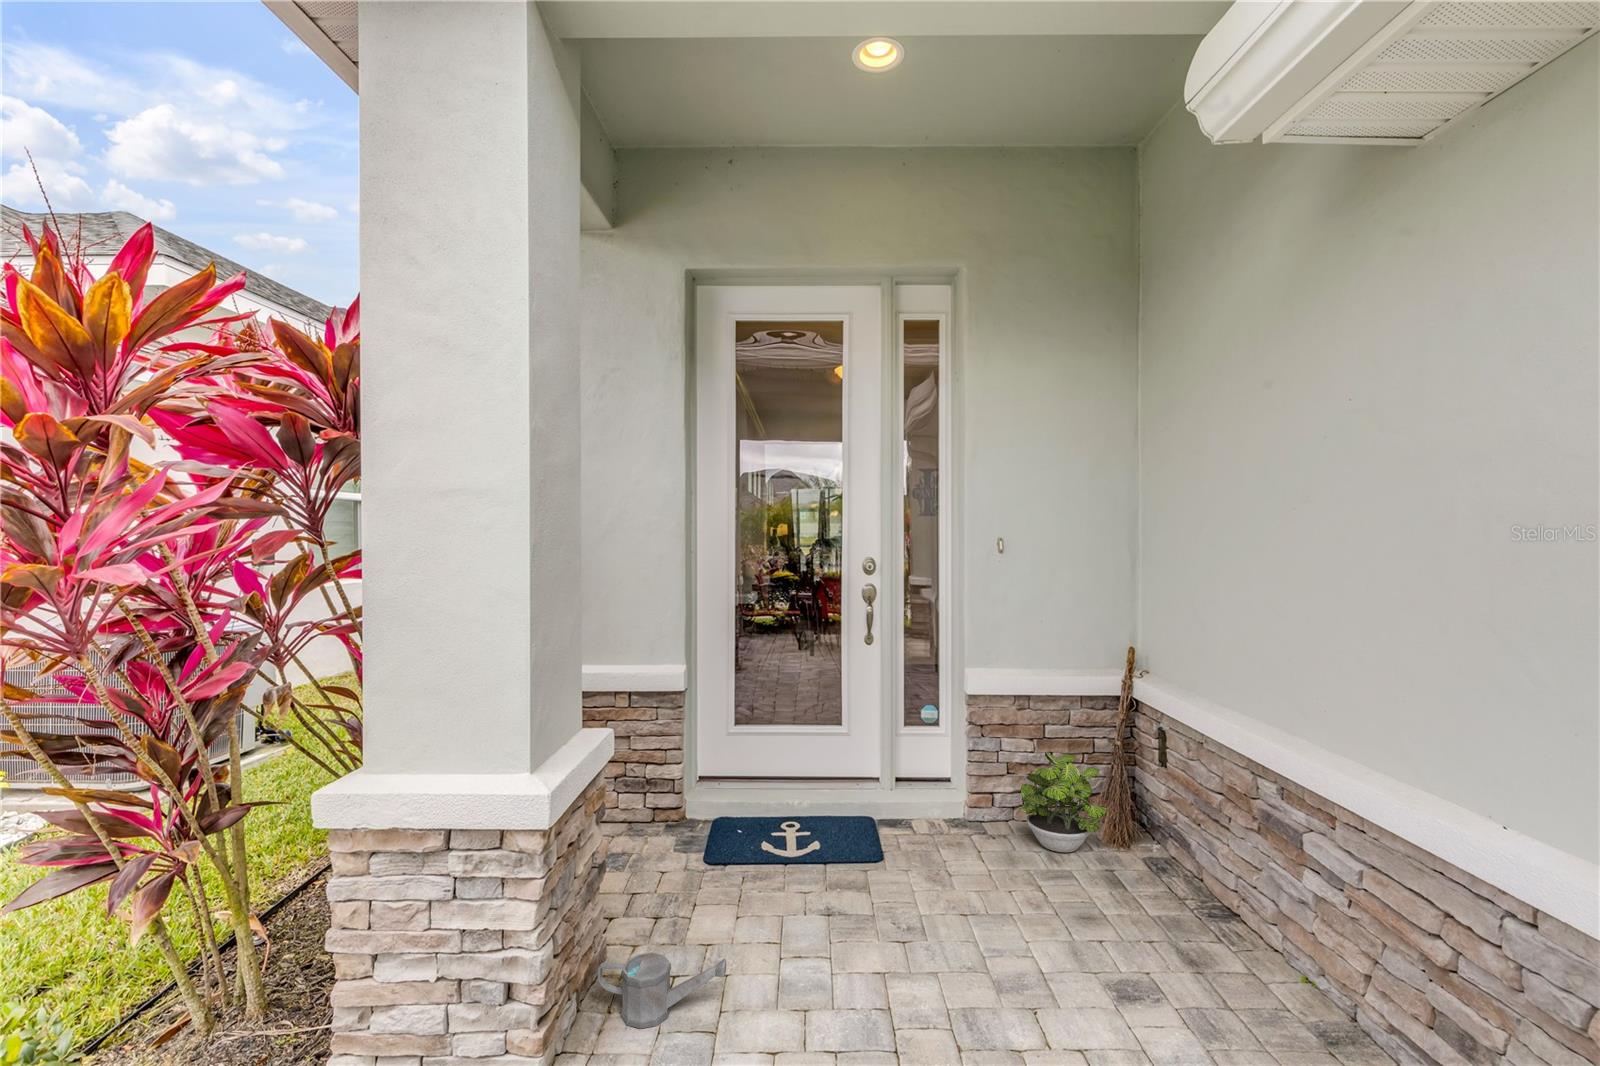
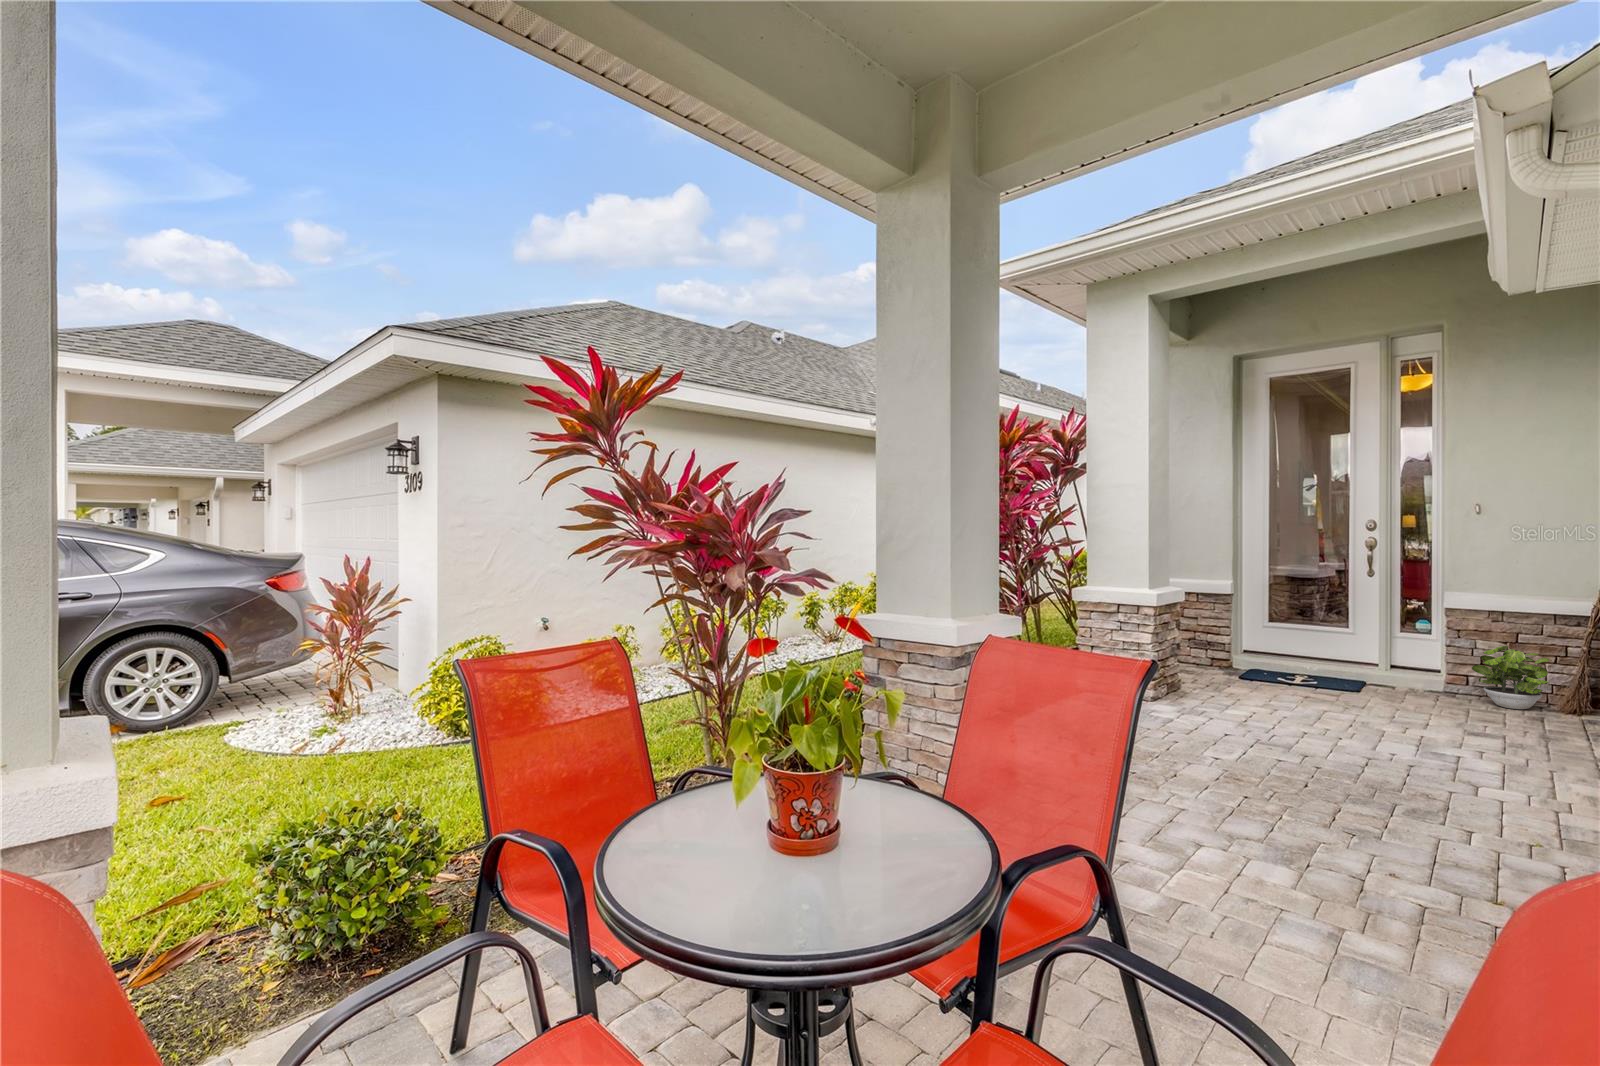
watering can: present [598,952,726,1029] -> none [1176,676,1235,700]

